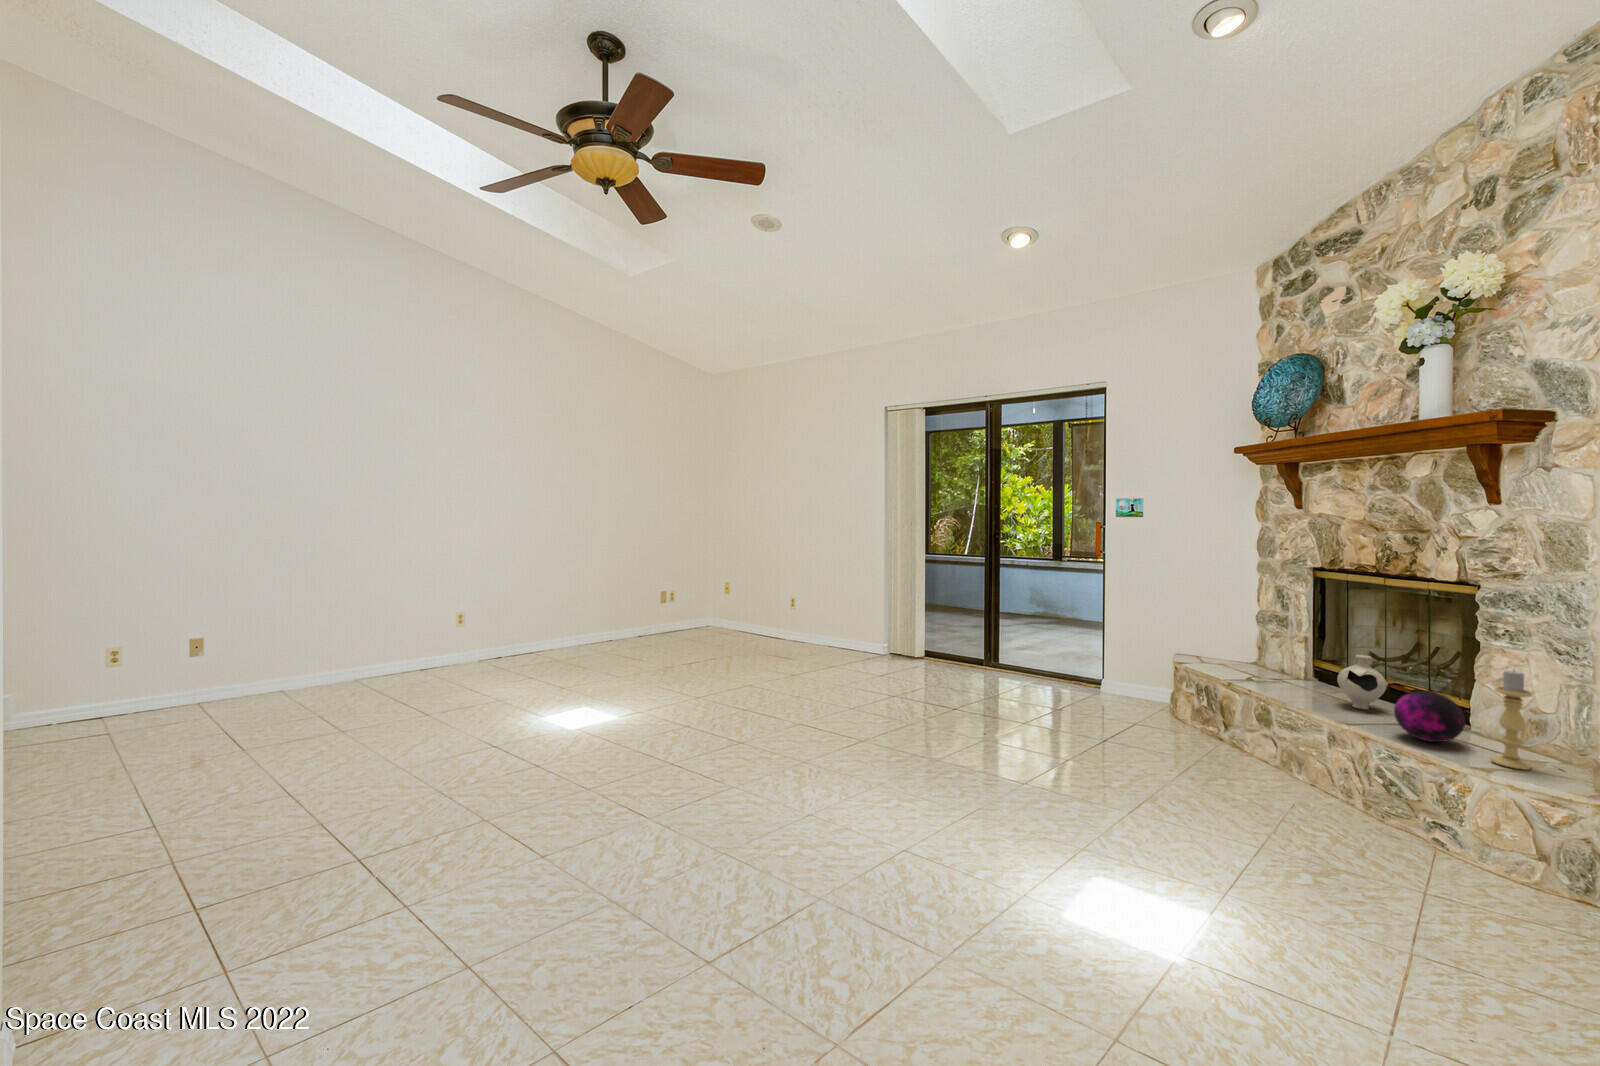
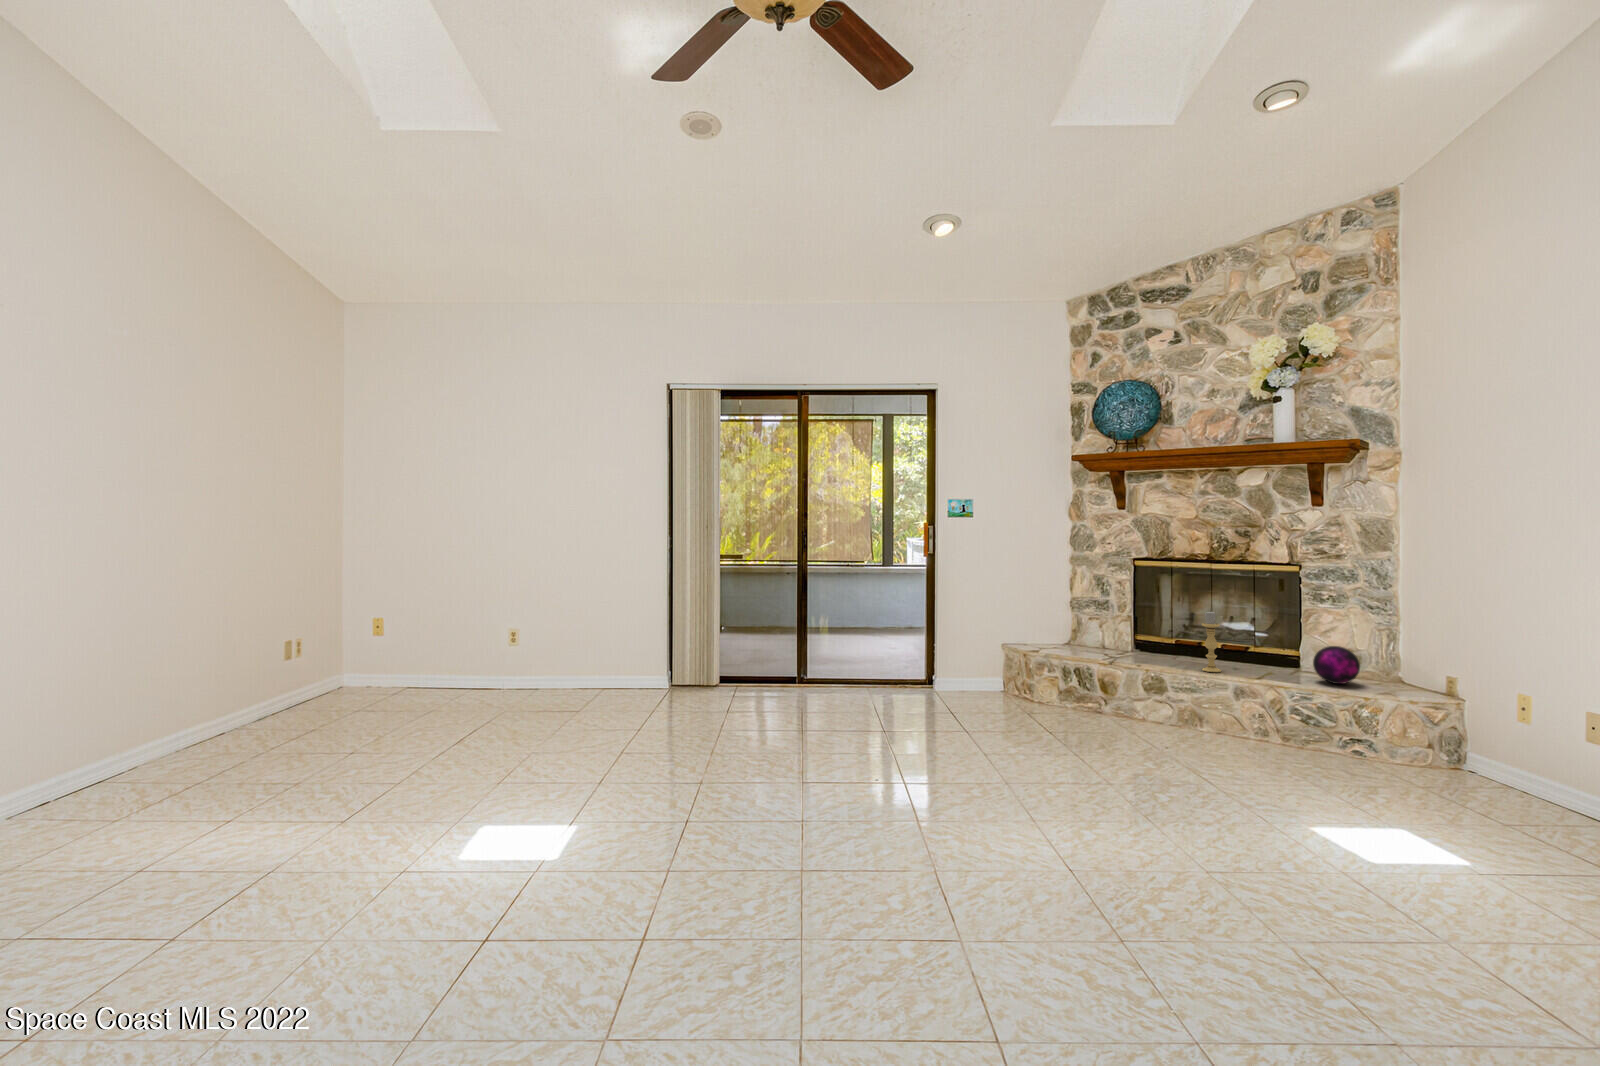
decorative vase: present [1337,655,1387,709] -> none [1235,628,1269,672]
candle holder: present [1491,670,1533,770] -> present [1202,612,1221,672]

